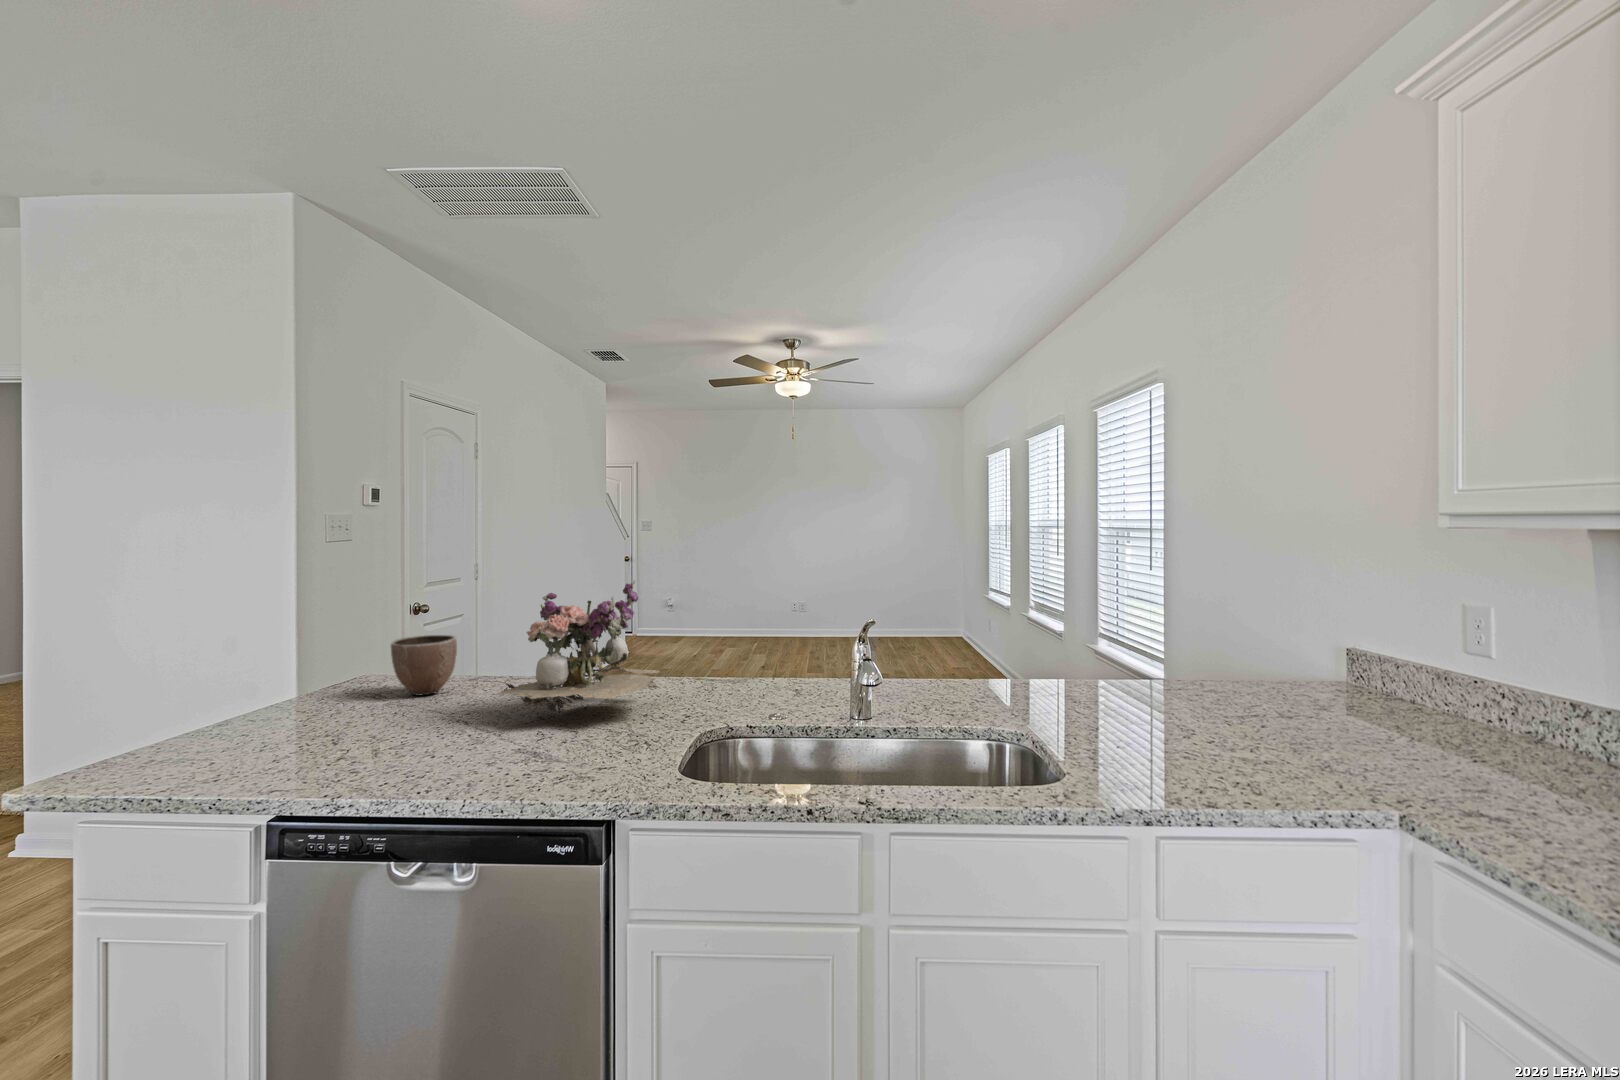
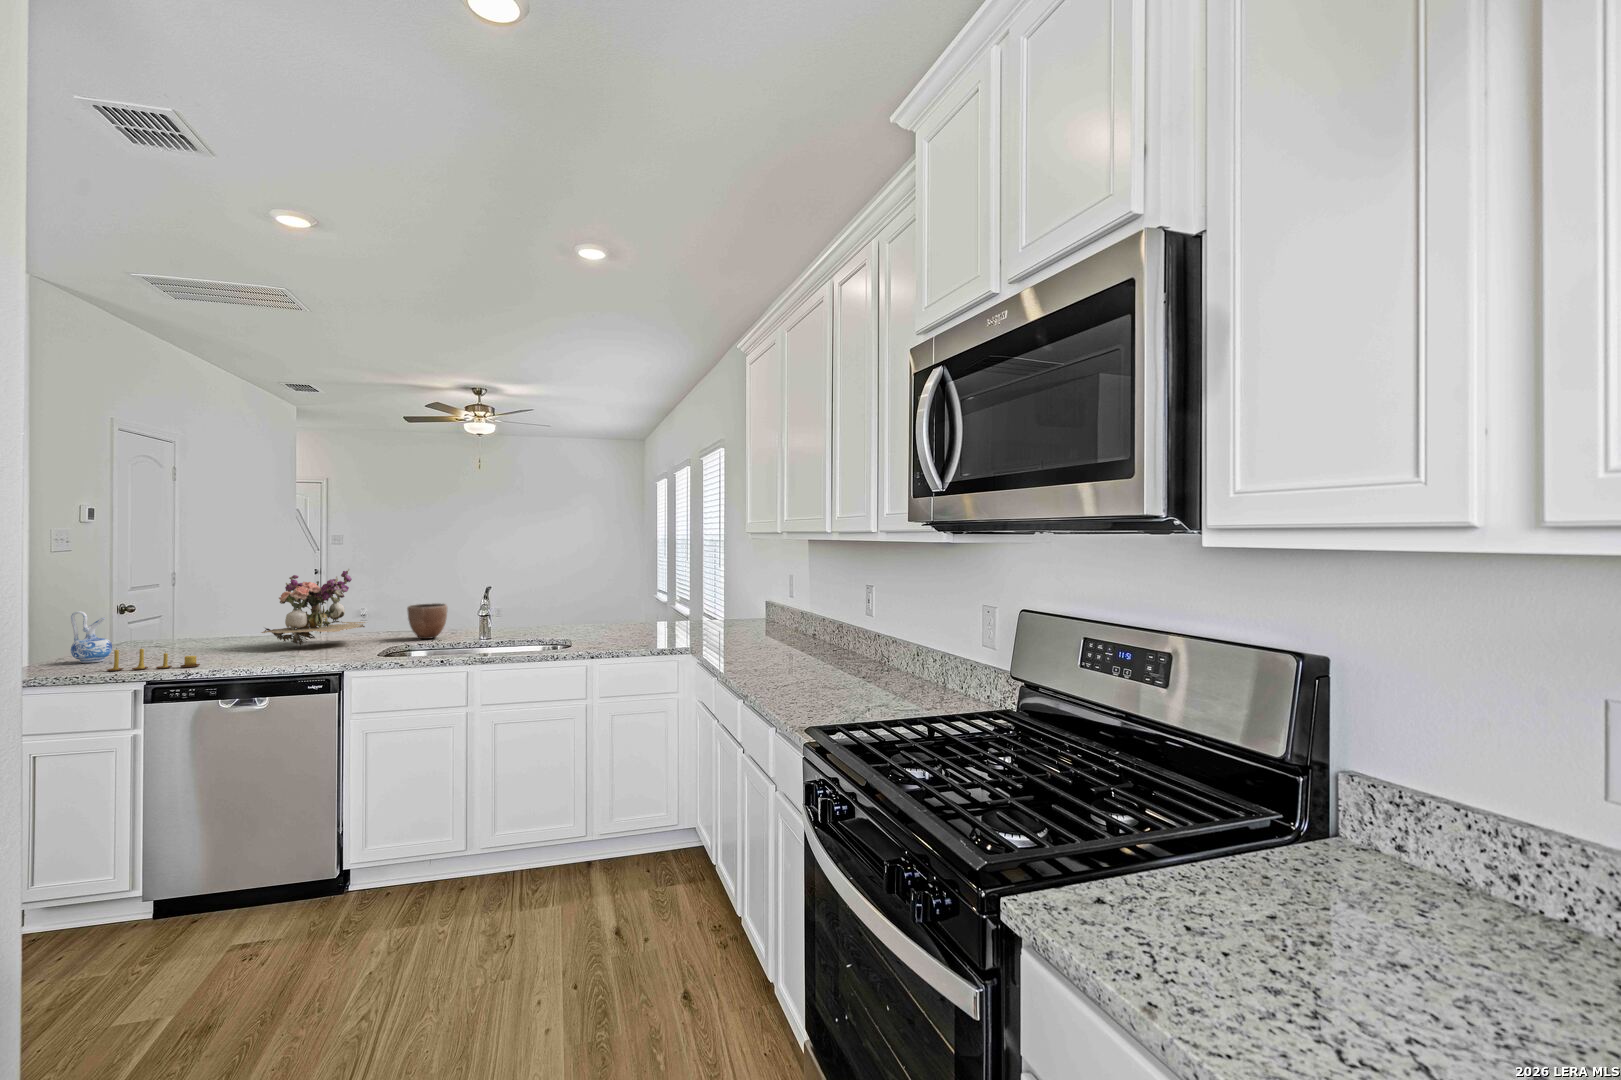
decorative bowl: present [391,635,457,696] -> present [407,603,447,639]
ceramic pitcher: none [219,654,281,743] -> present [71,611,112,663]
candle: none [228,736,376,781] -> present [107,648,200,671]

